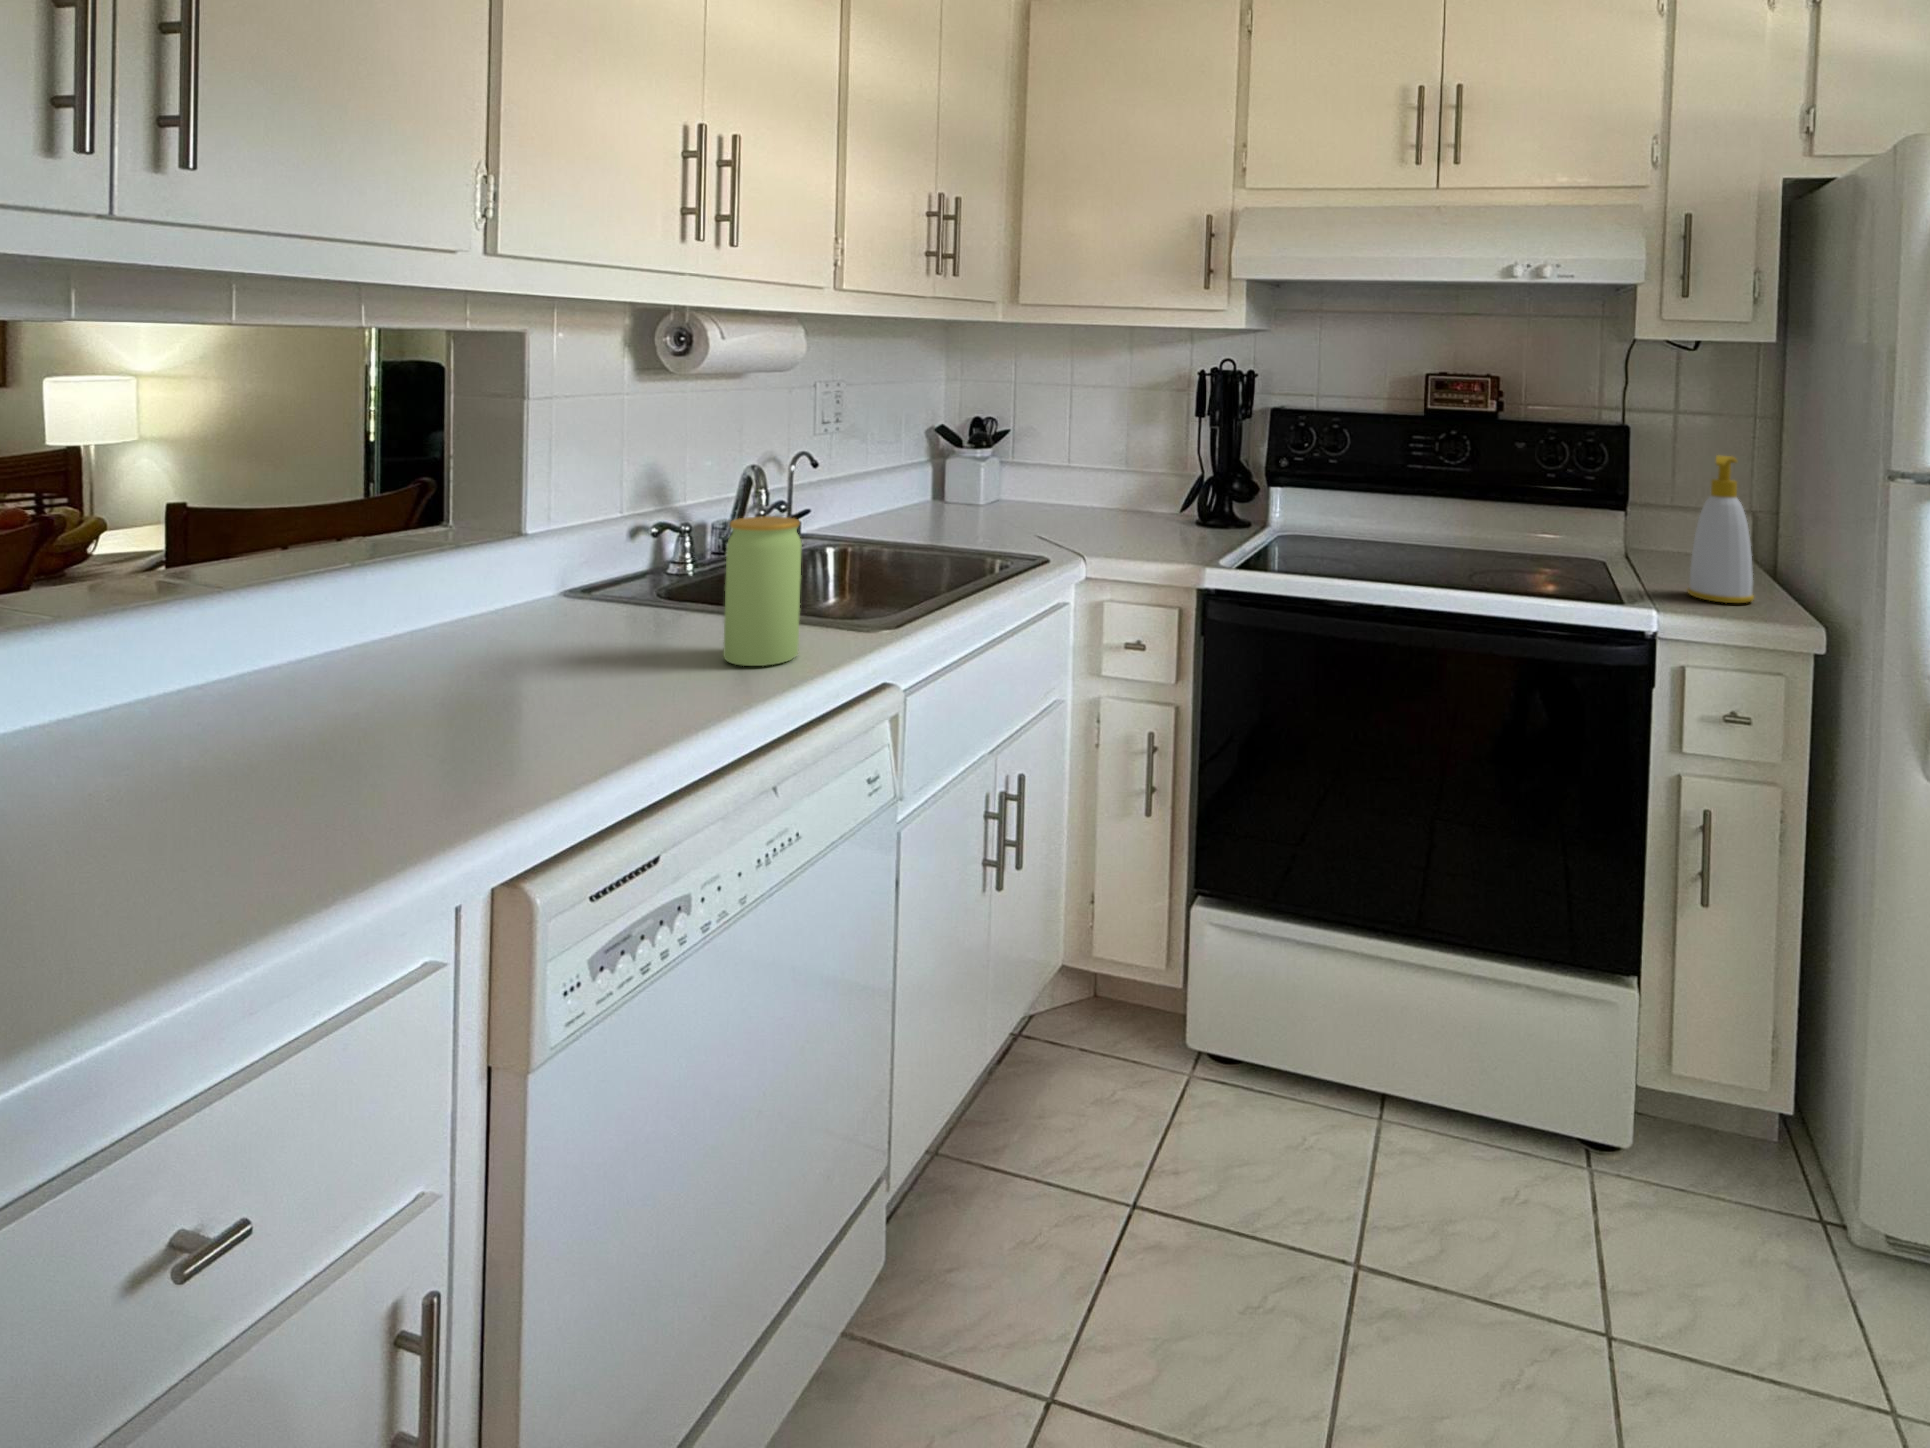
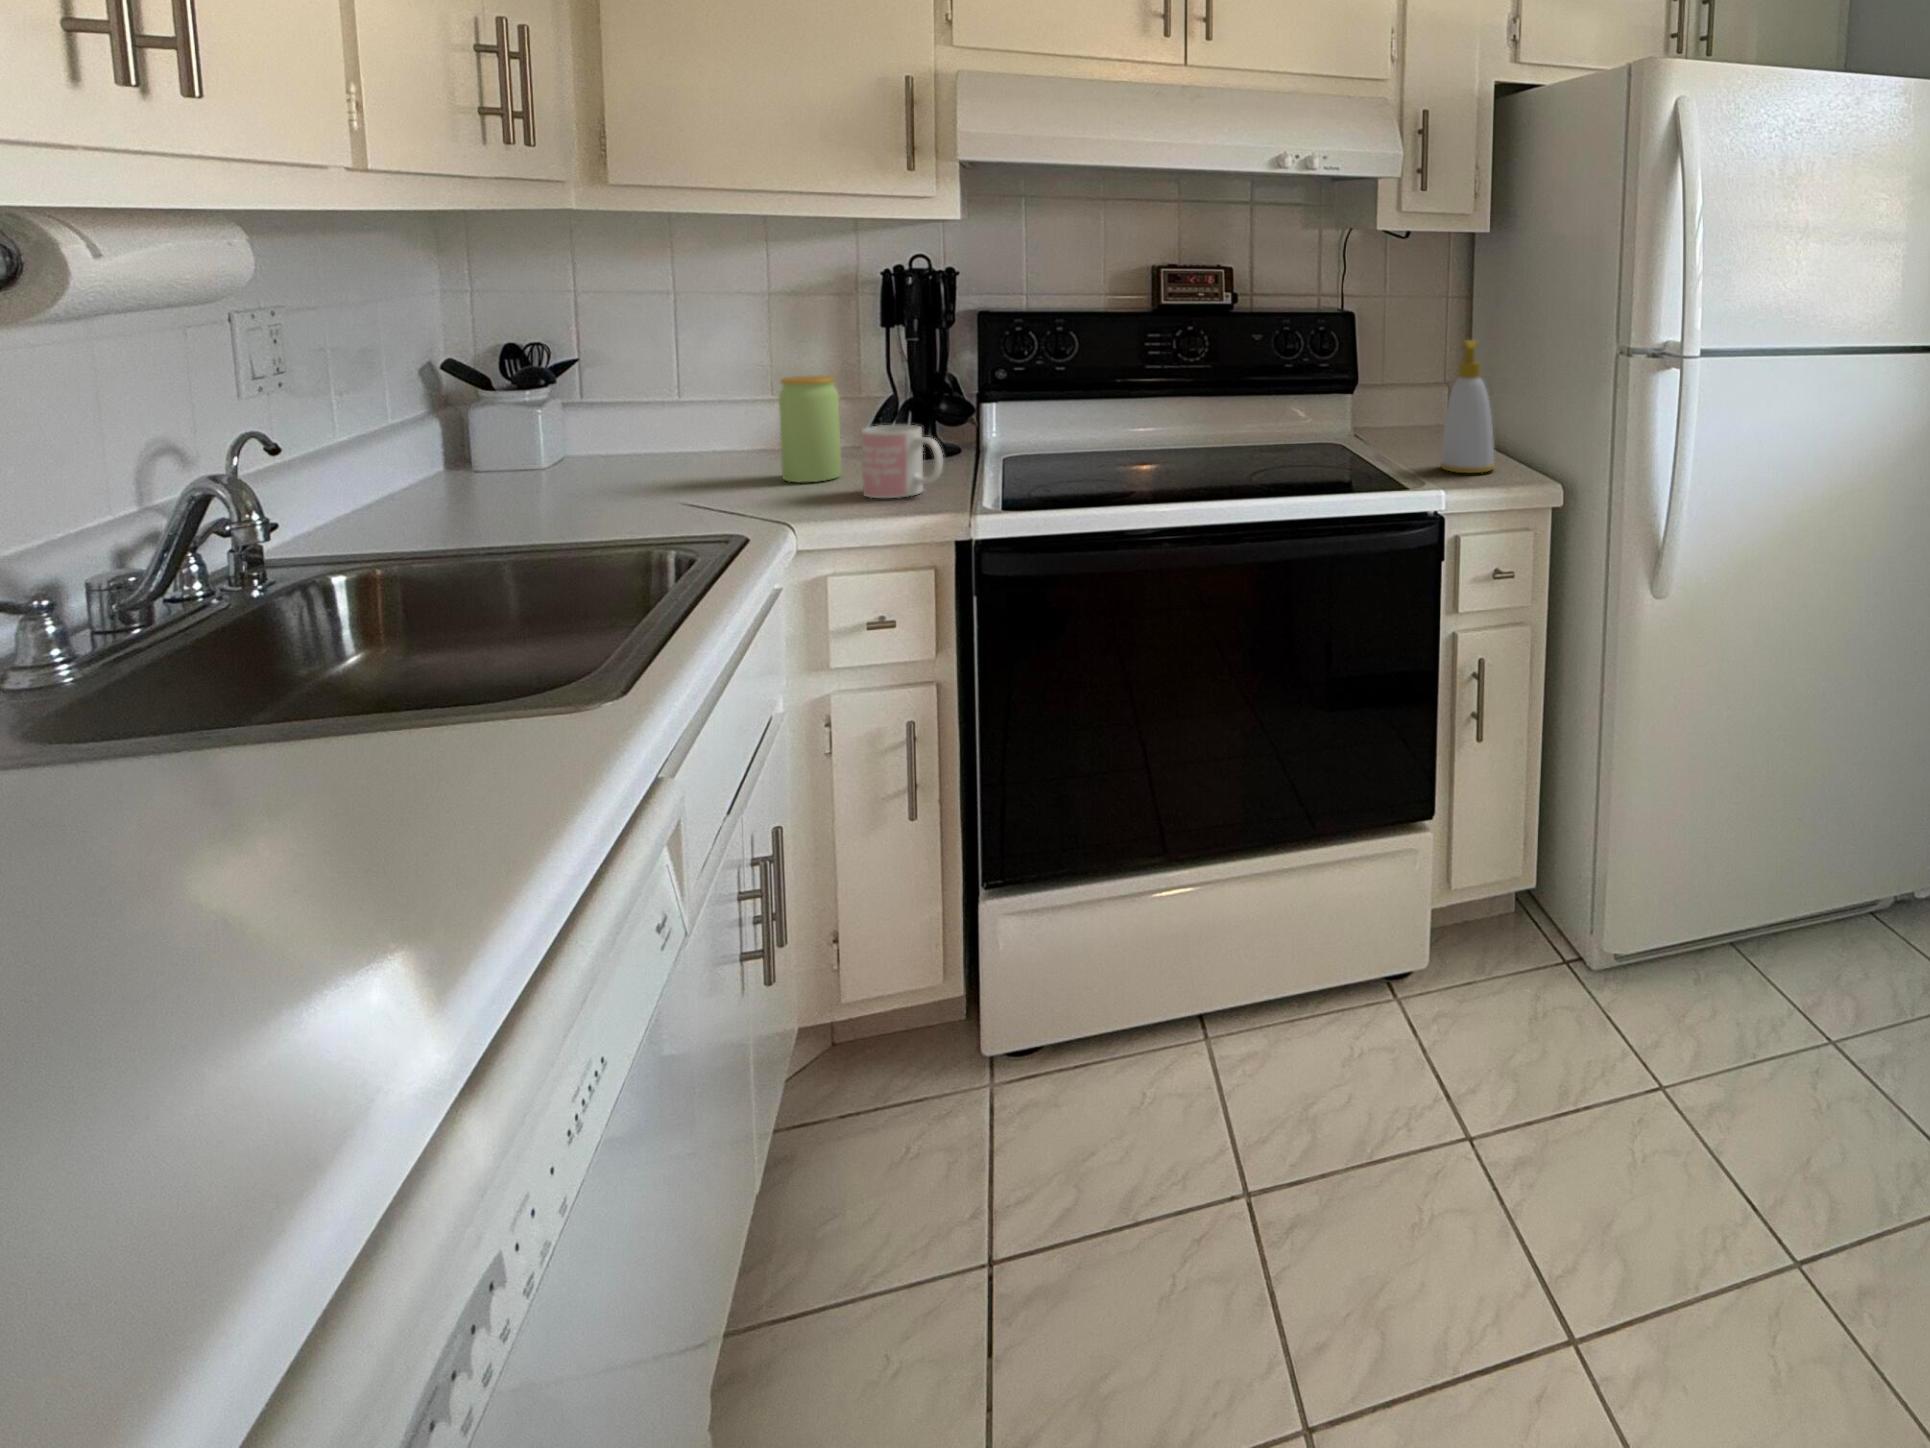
mug: none [1150,492,1205,550] -> present [861,425,943,498]
jar: present [723,516,802,666] -> present [779,376,841,482]

